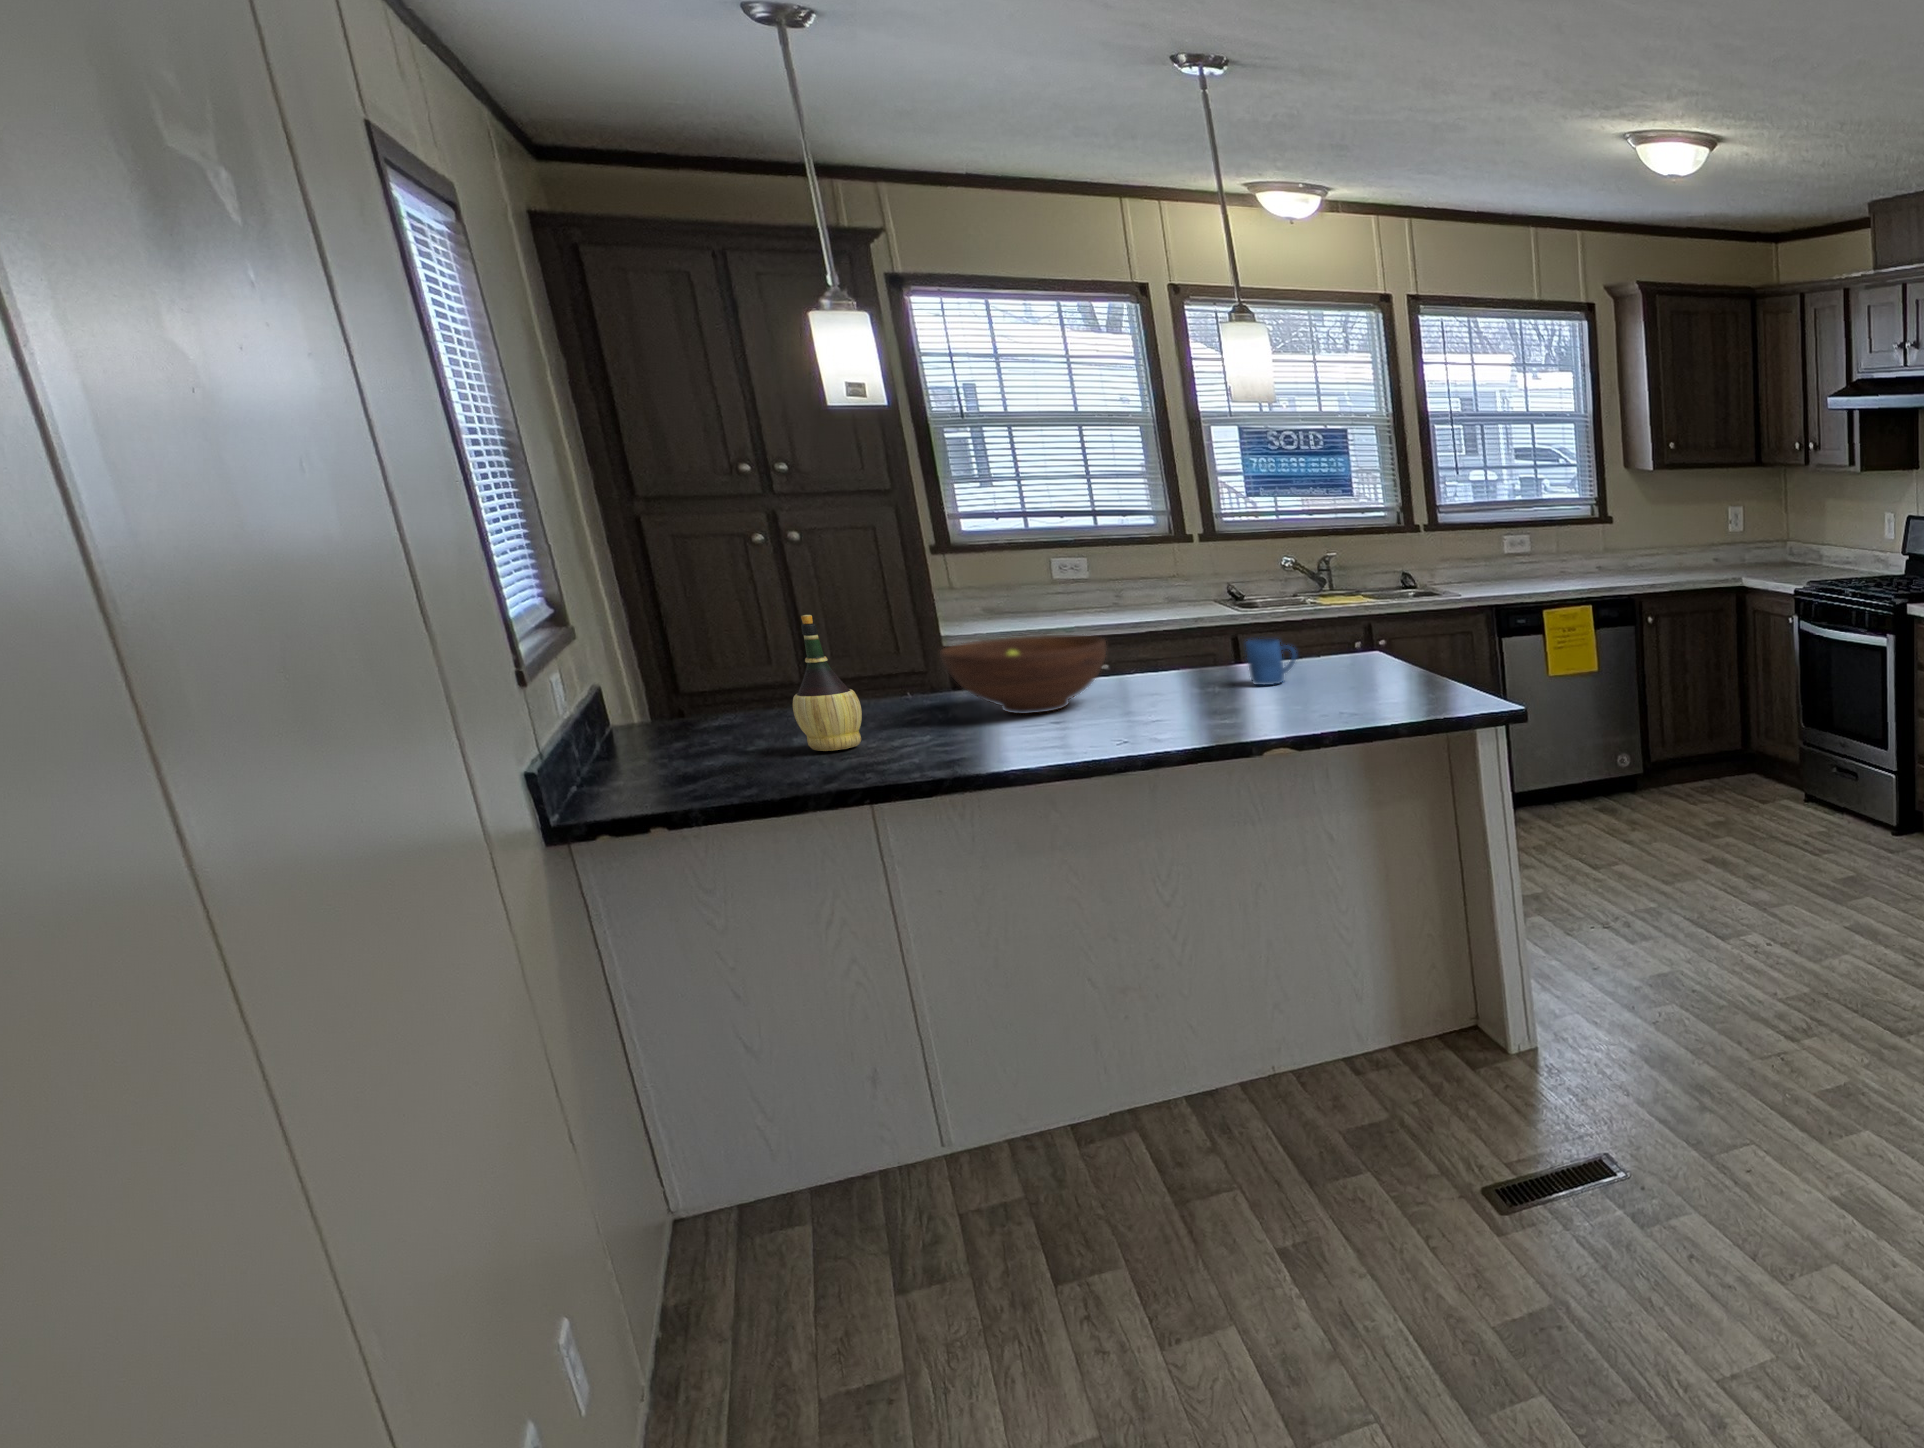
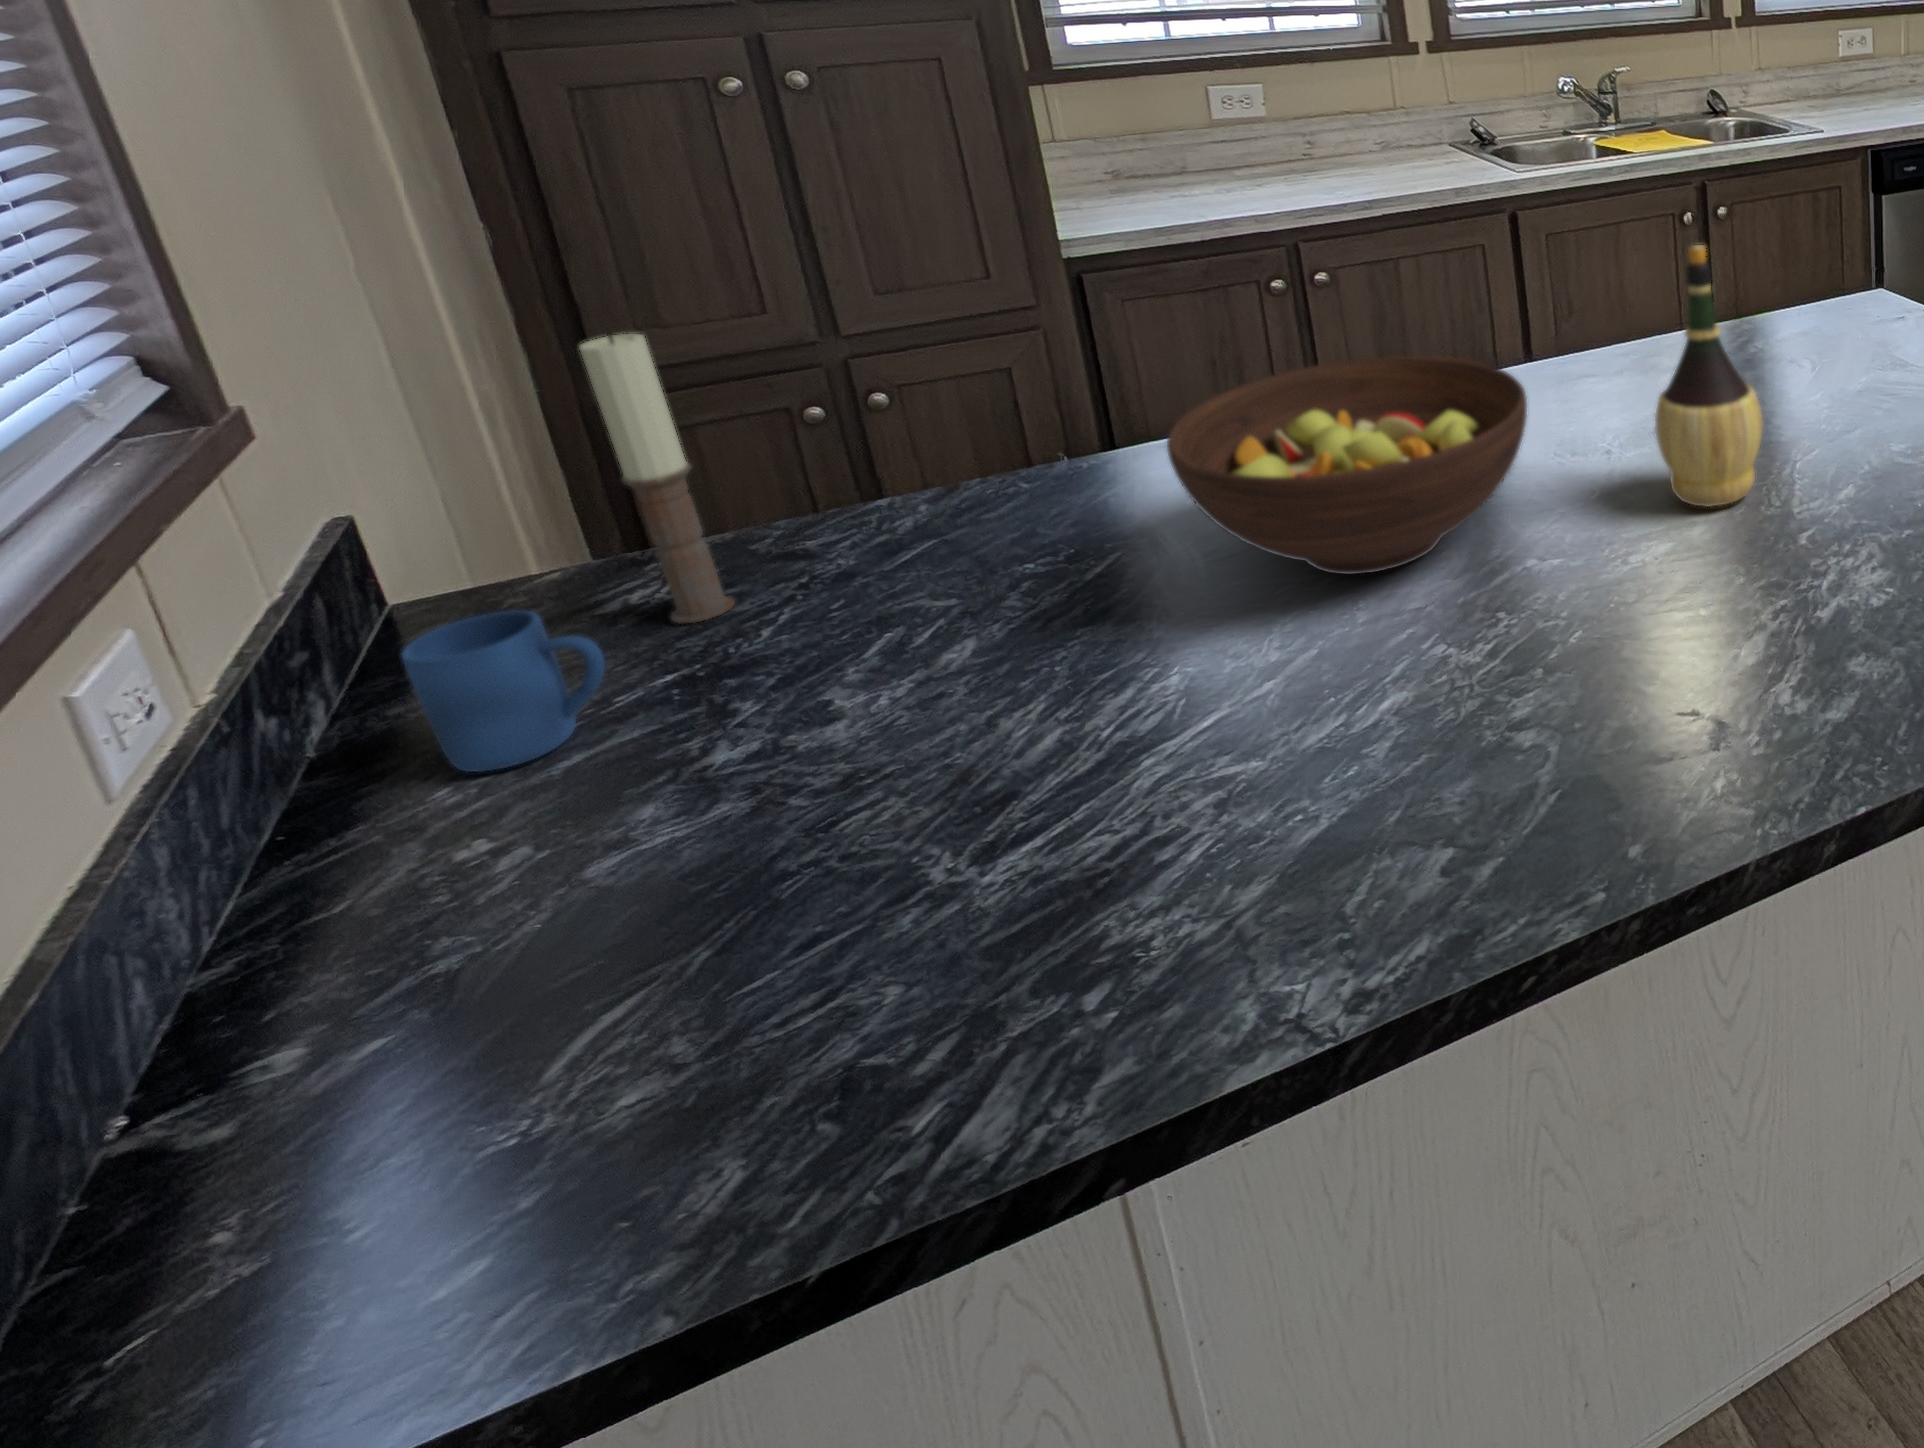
candle: none [703,599,758,726] -> present [580,333,735,623]
wine bottle: present [793,615,862,751] -> present [1655,245,1763,506]
mug: present [1246,639,1296,685] -> present [402,610,605,772]

